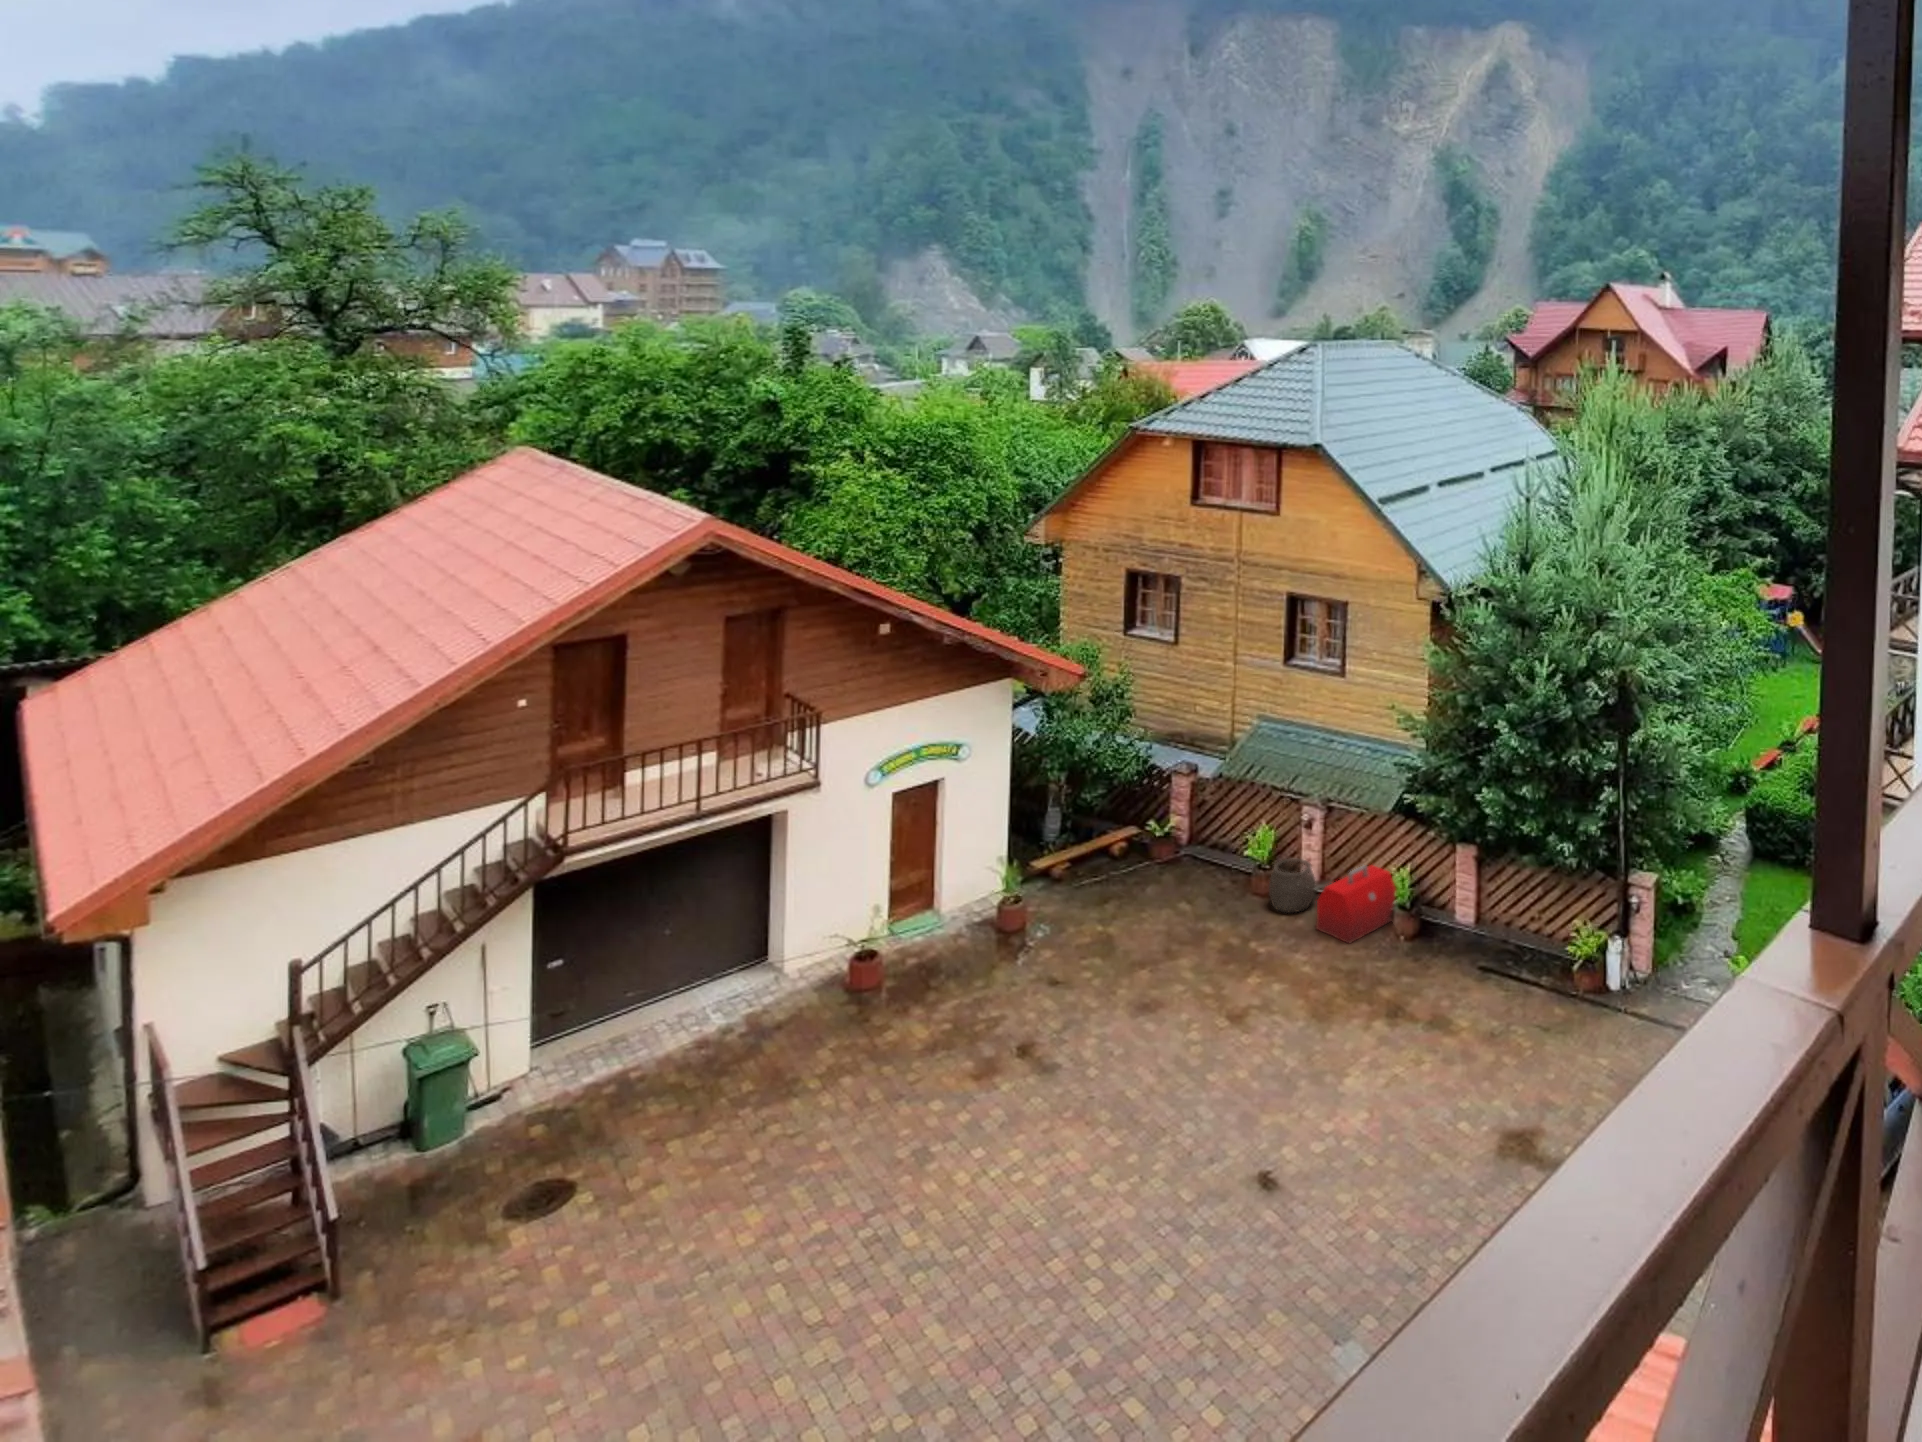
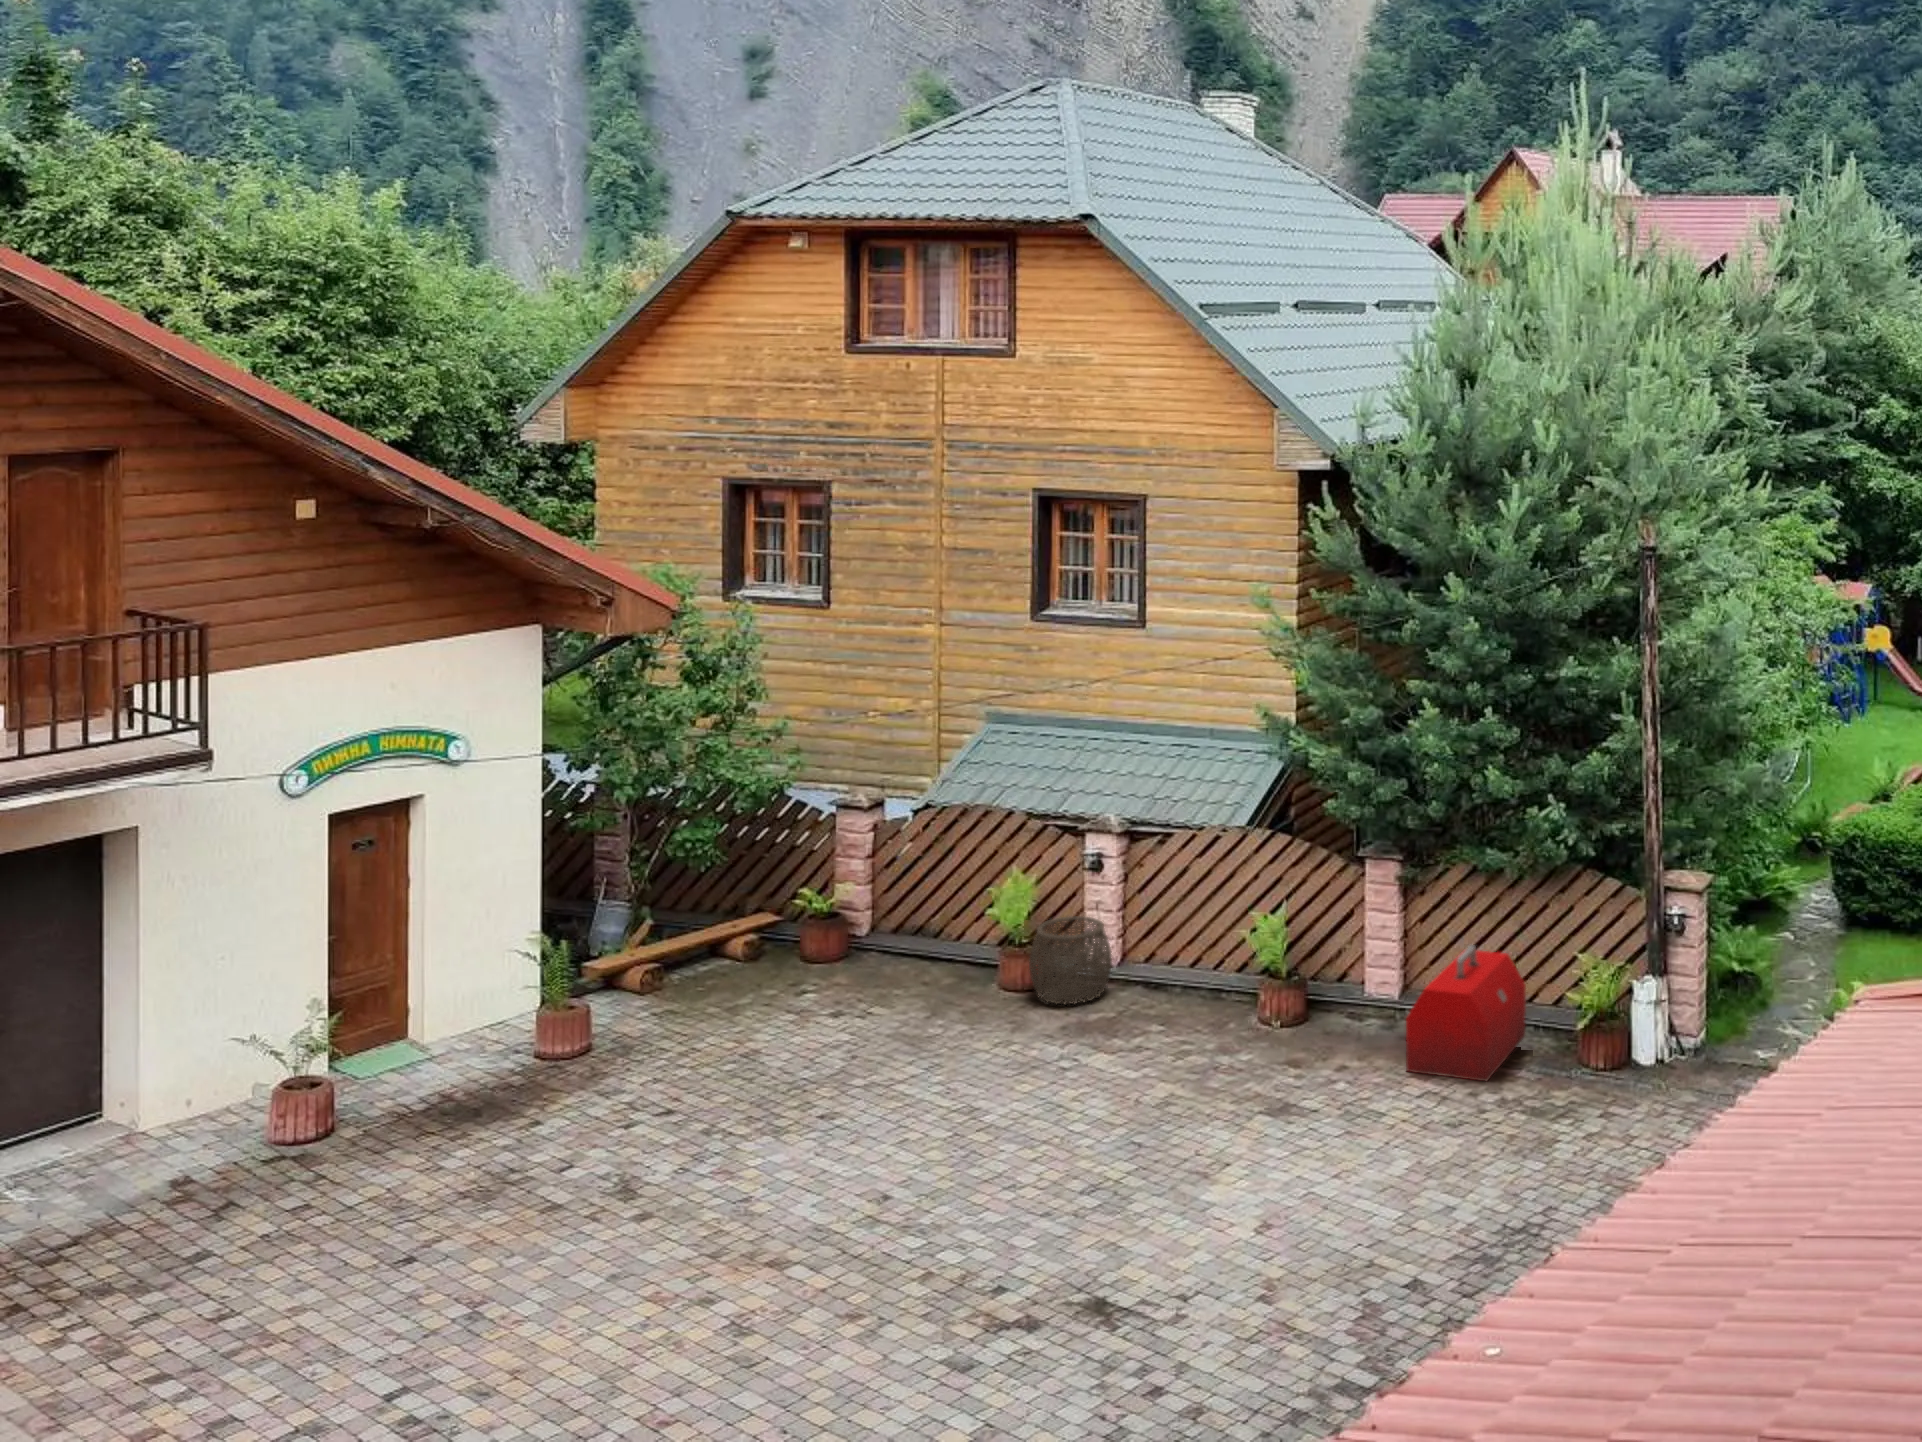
toolbox: present [1317,865,1396,943] -> present [1406,945,1526,1081]

